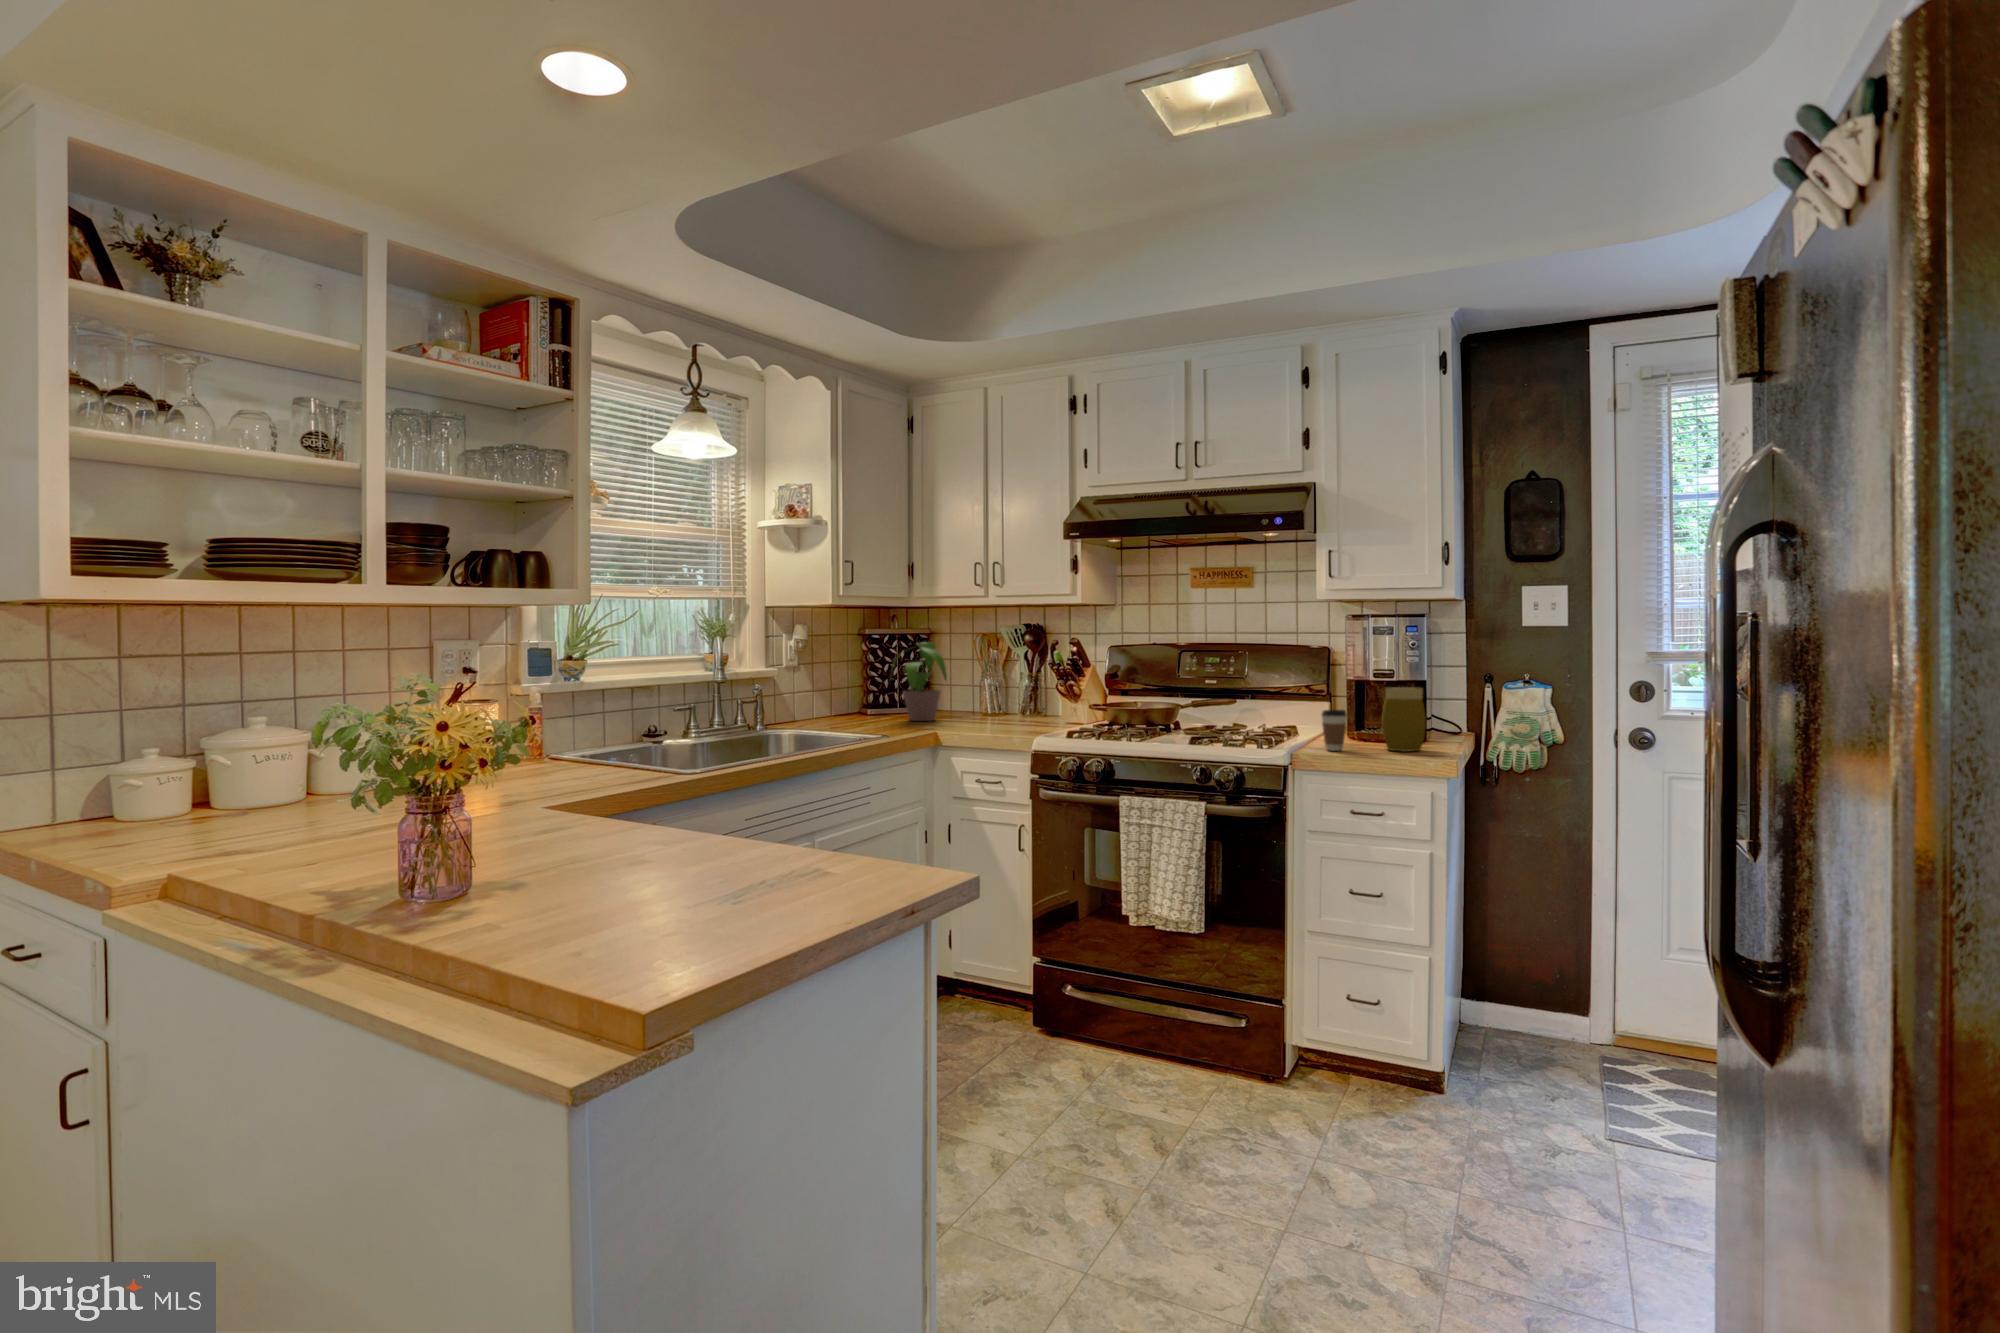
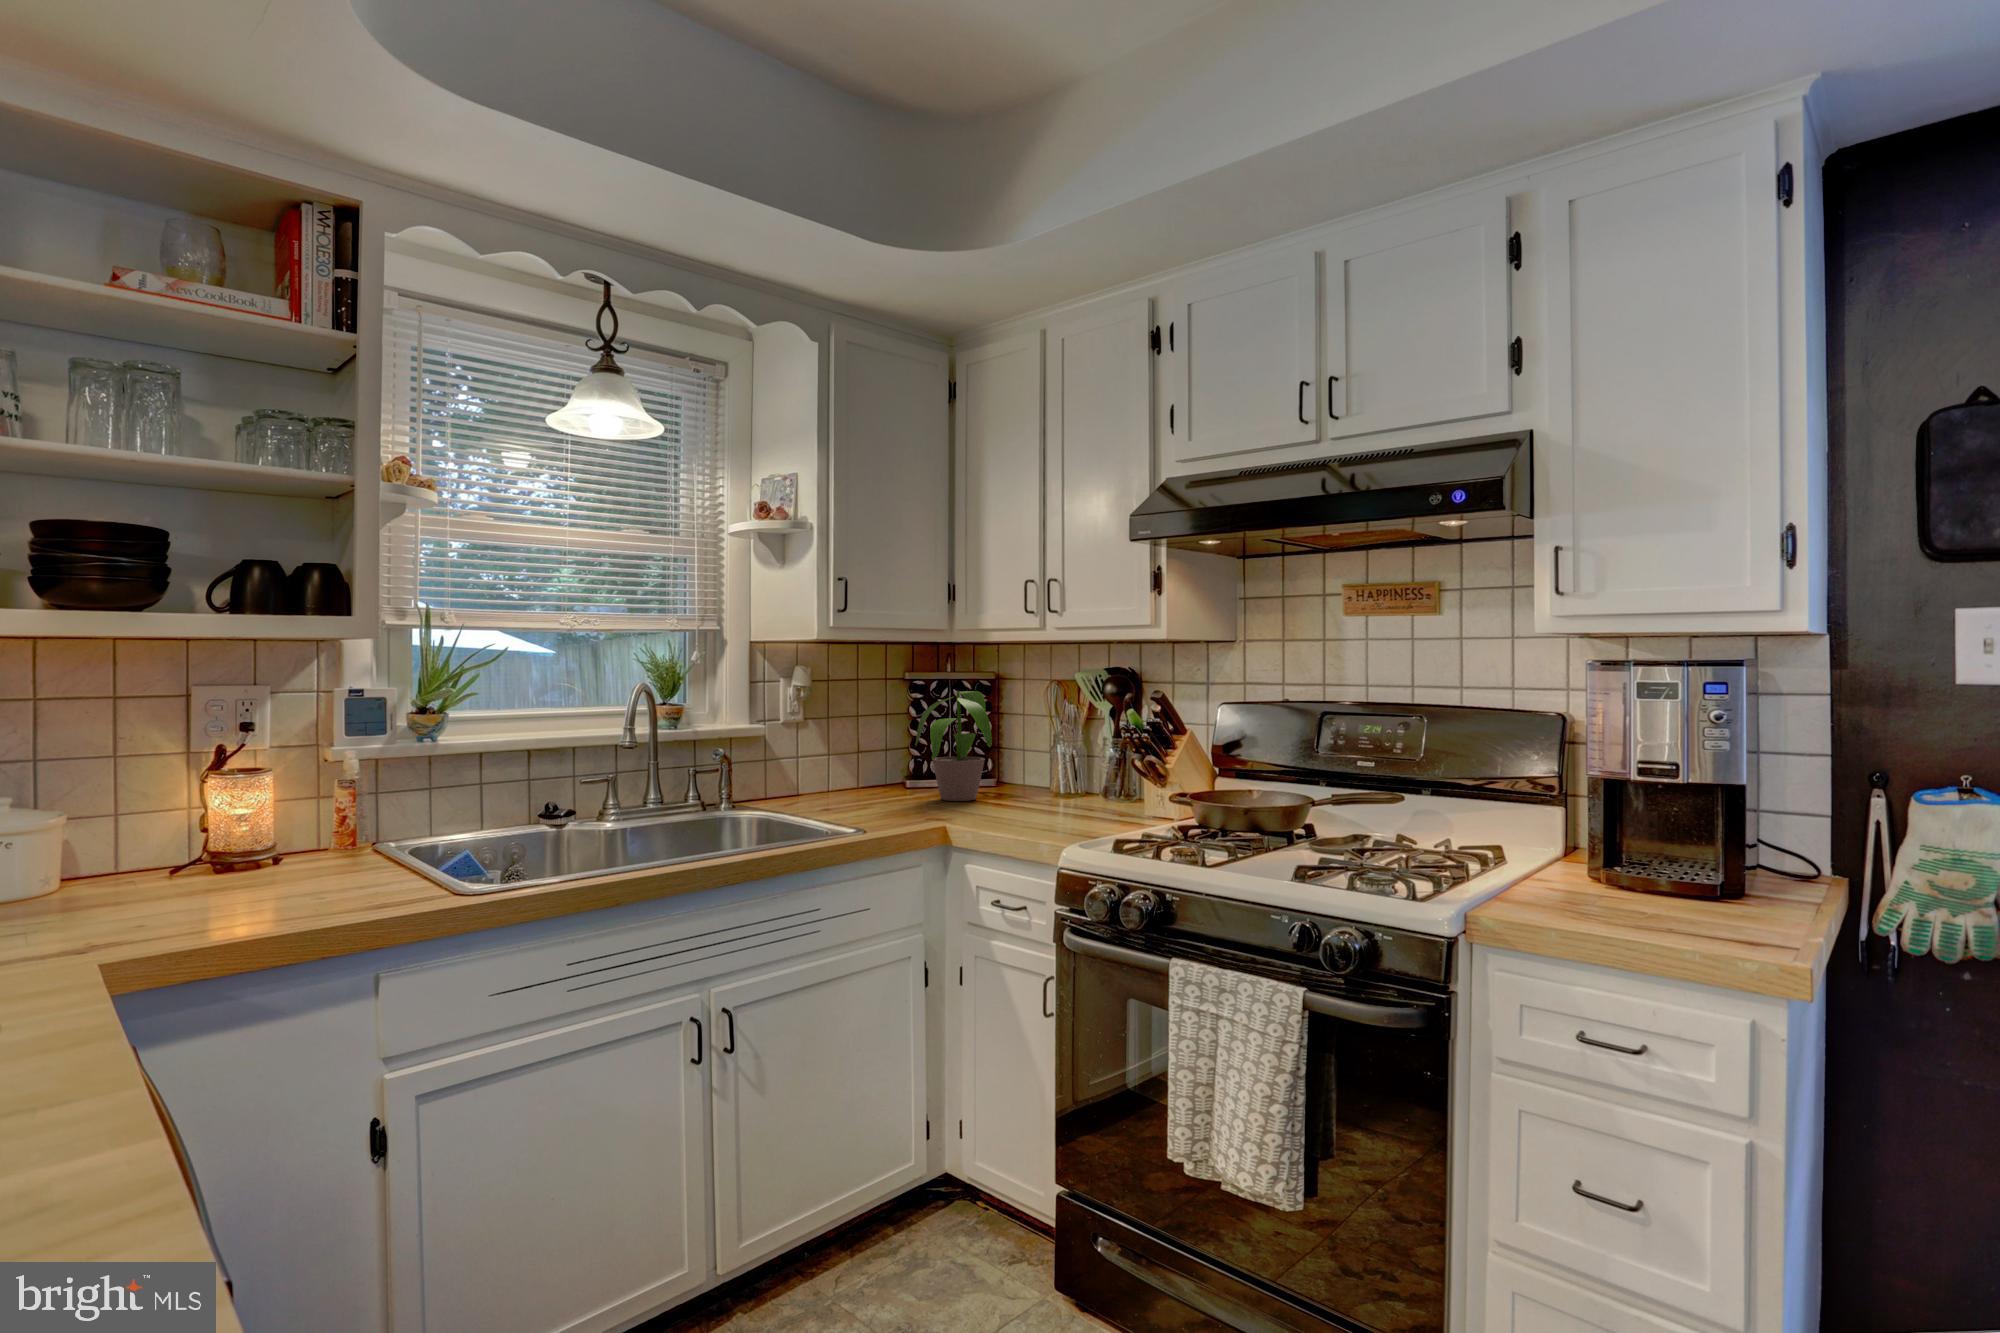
jar: present [1382,687,1426,752] -> none [1651,798,1742,926]
coffee cup: present [1321,710,1347,751] -> none [1528,834,1579,911]

